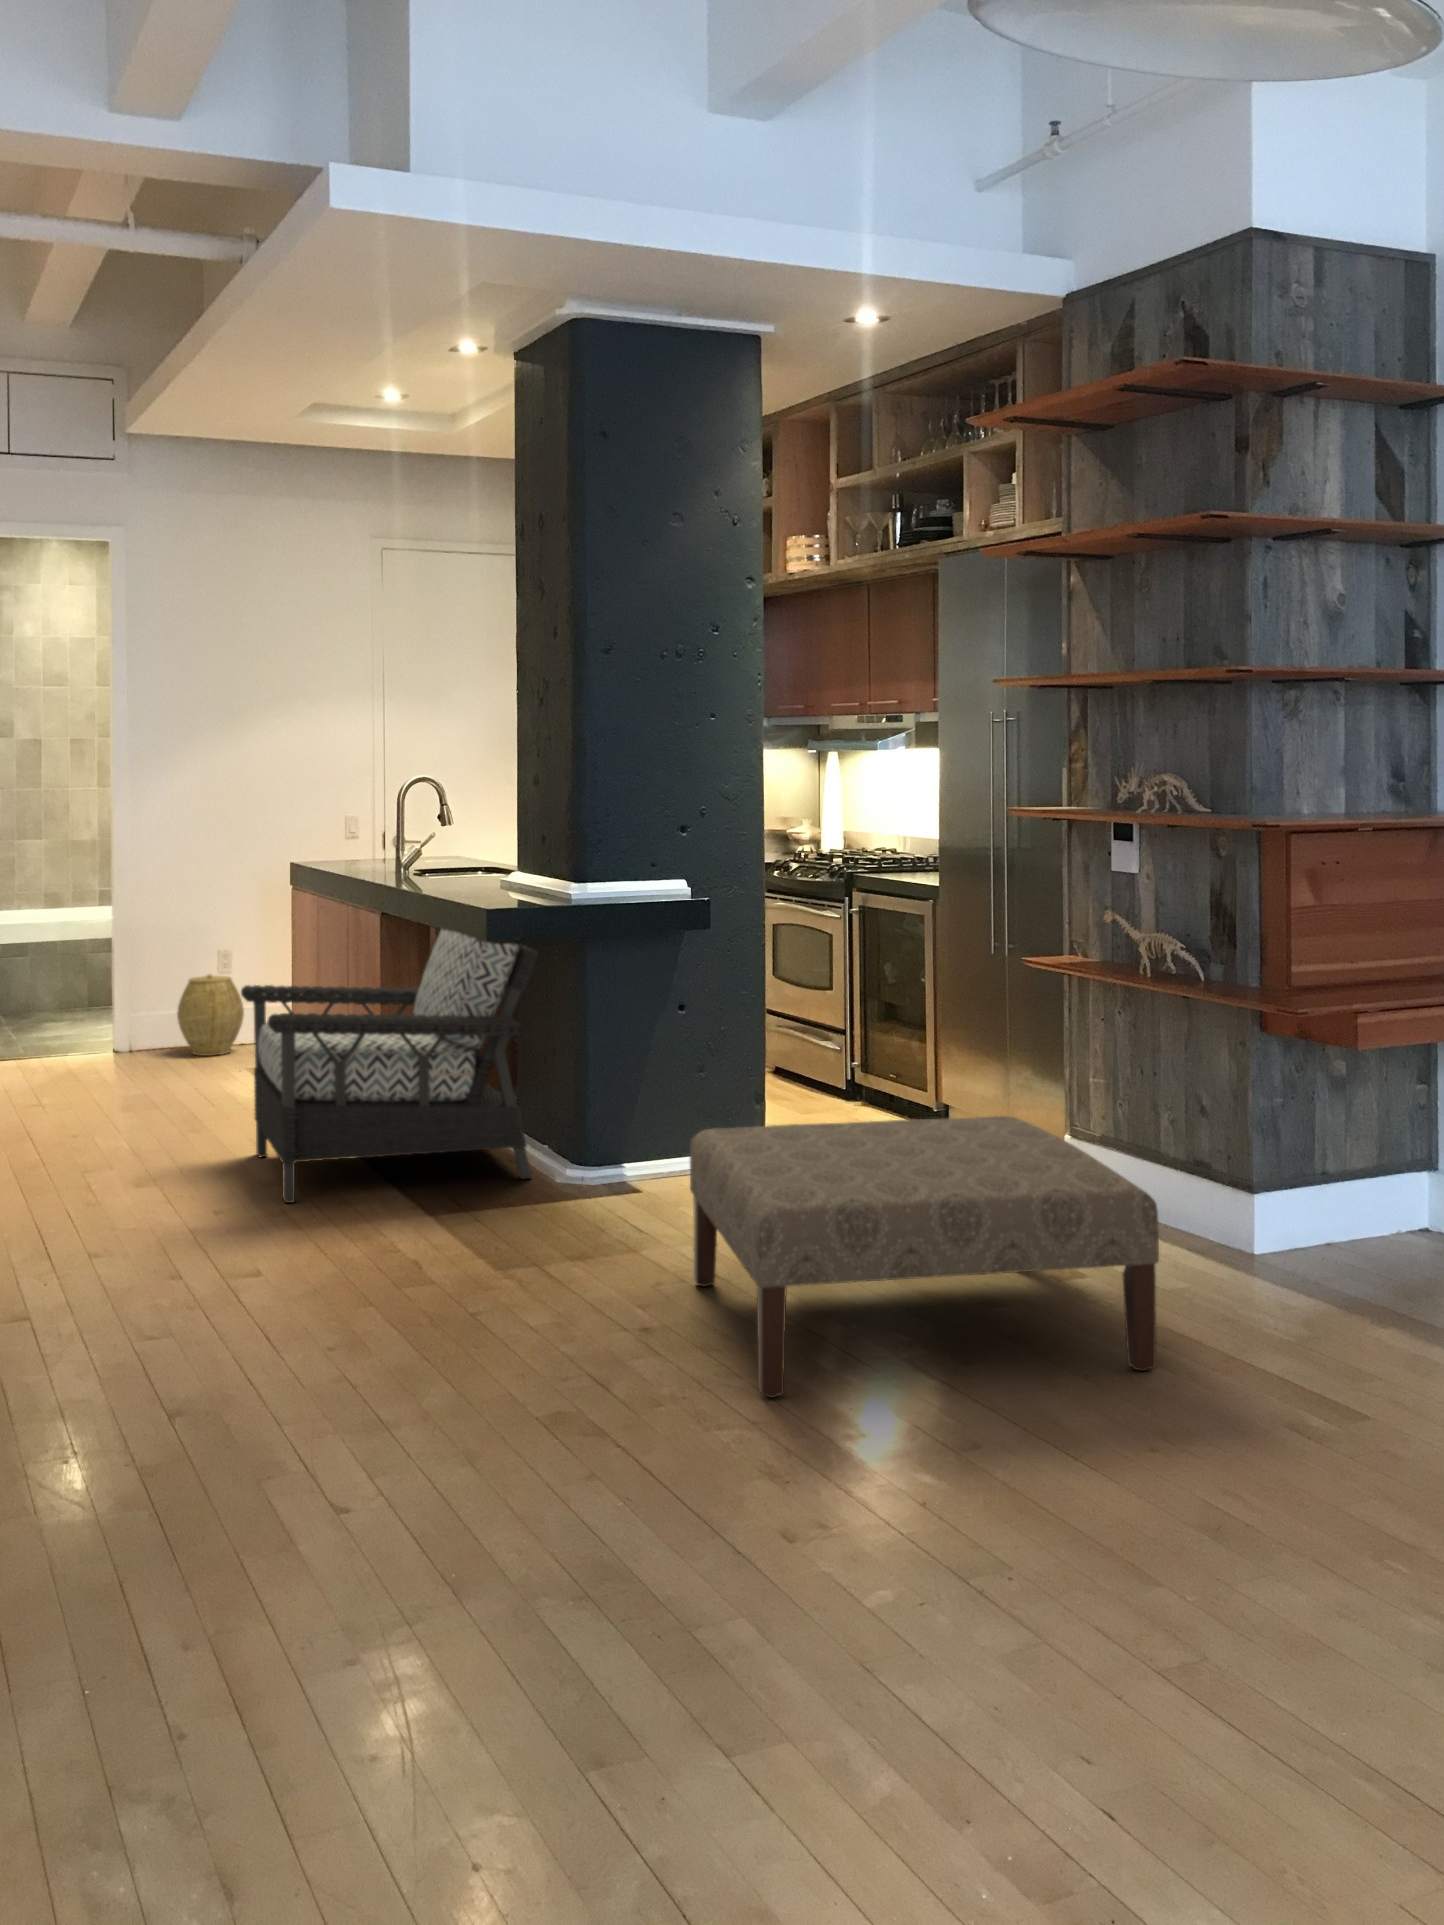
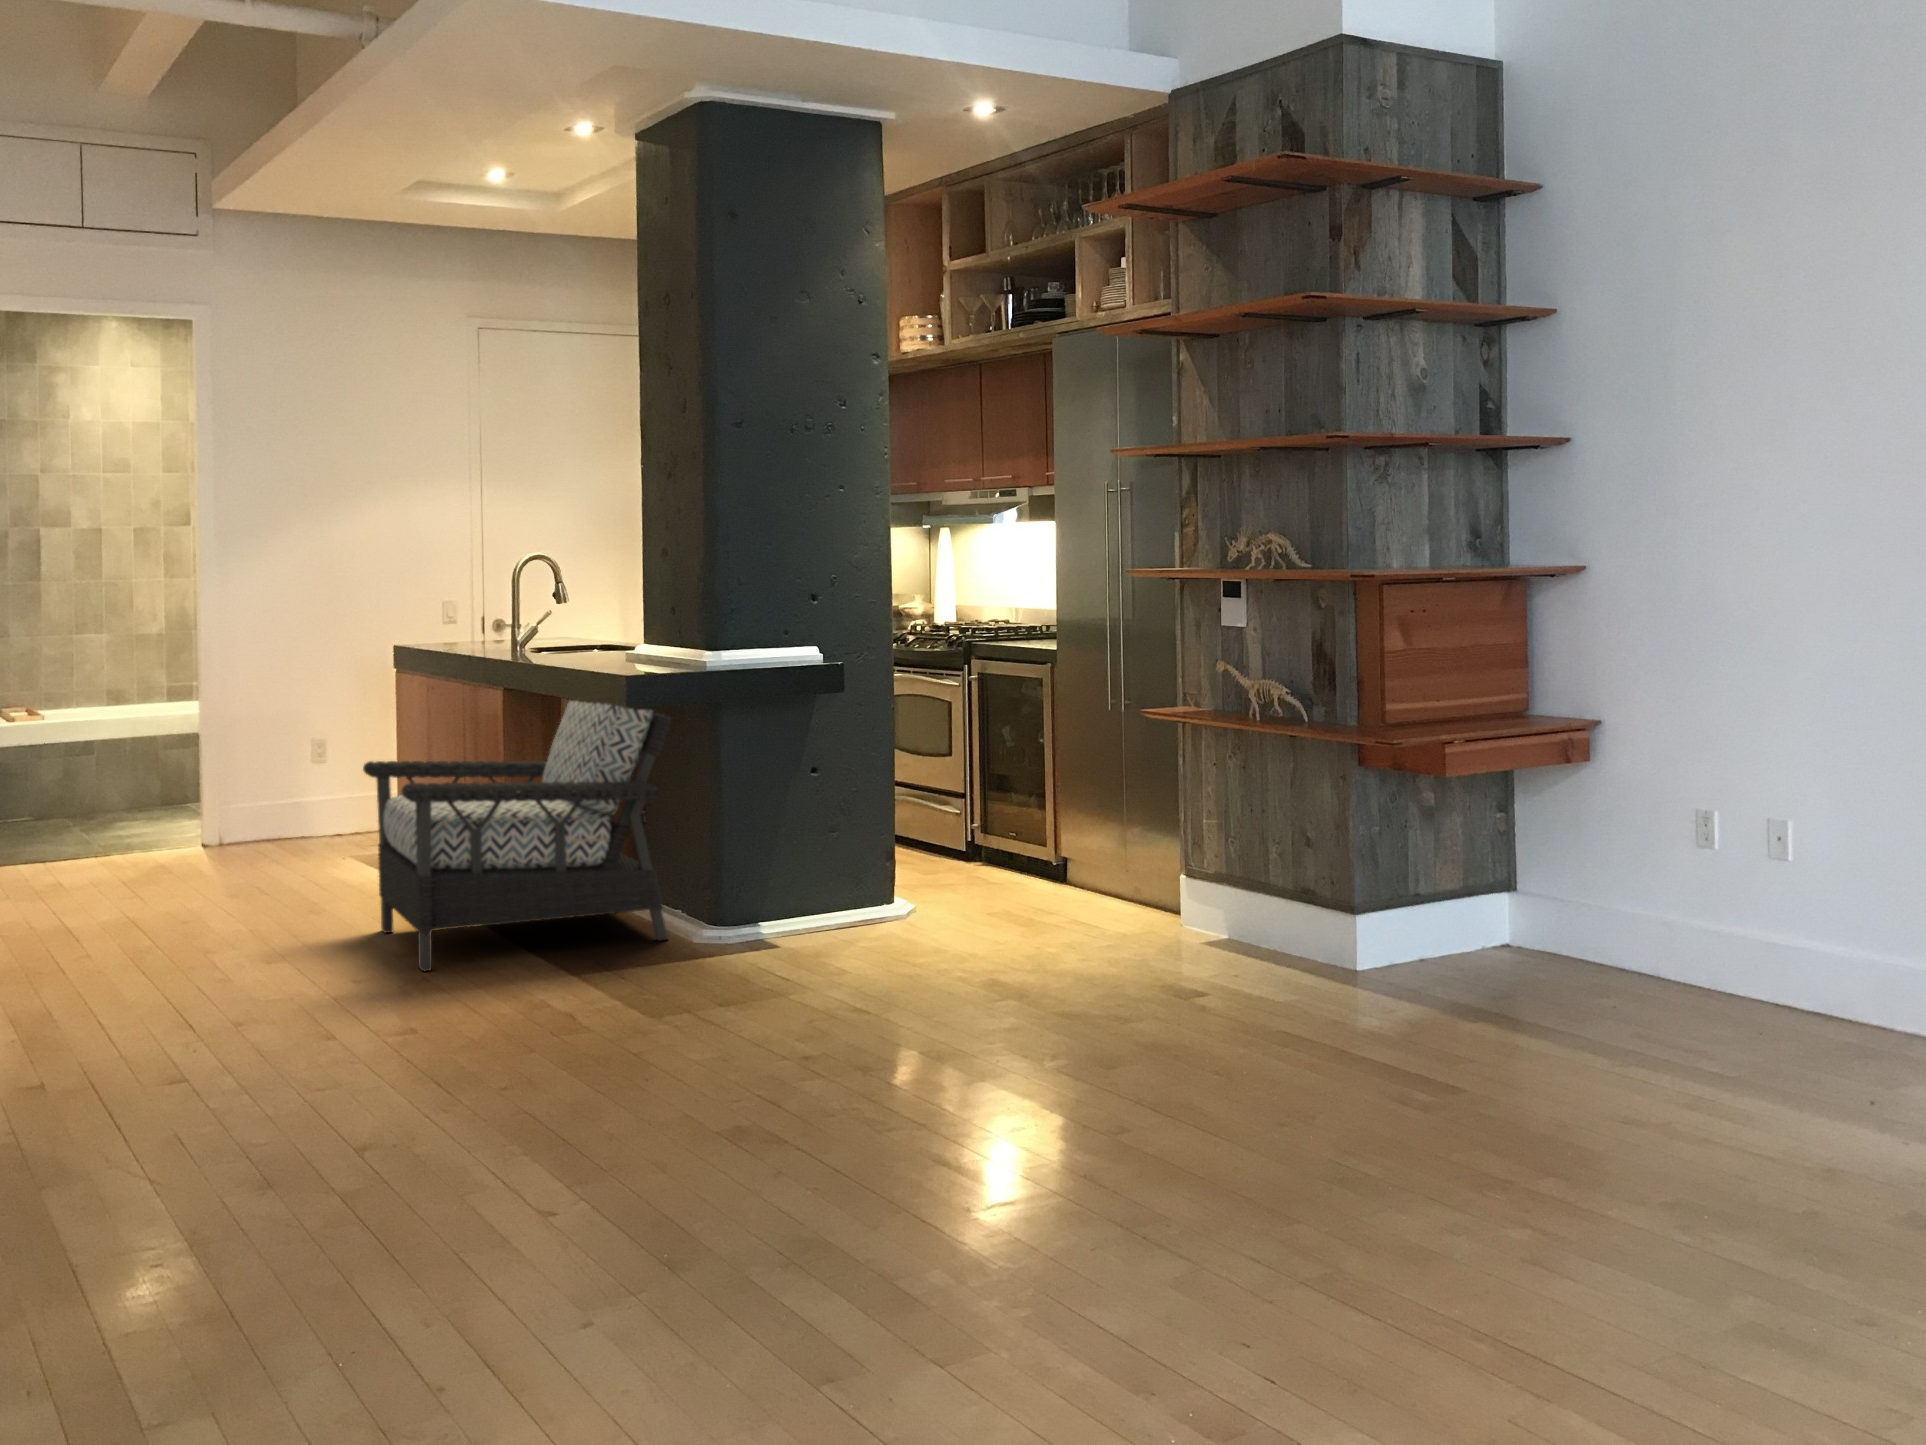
woven basket: present [177,974,244,1056] -> none [275,762,345,845]
ottoman: present [690,1116,1159,1398] -> none [839,851,1282,1107]

